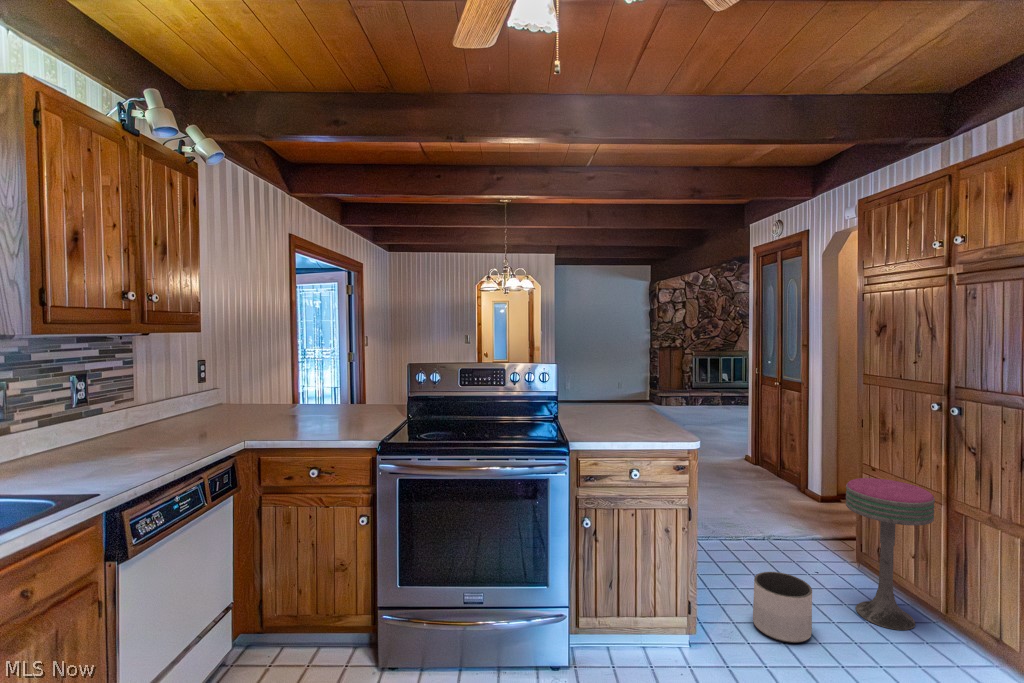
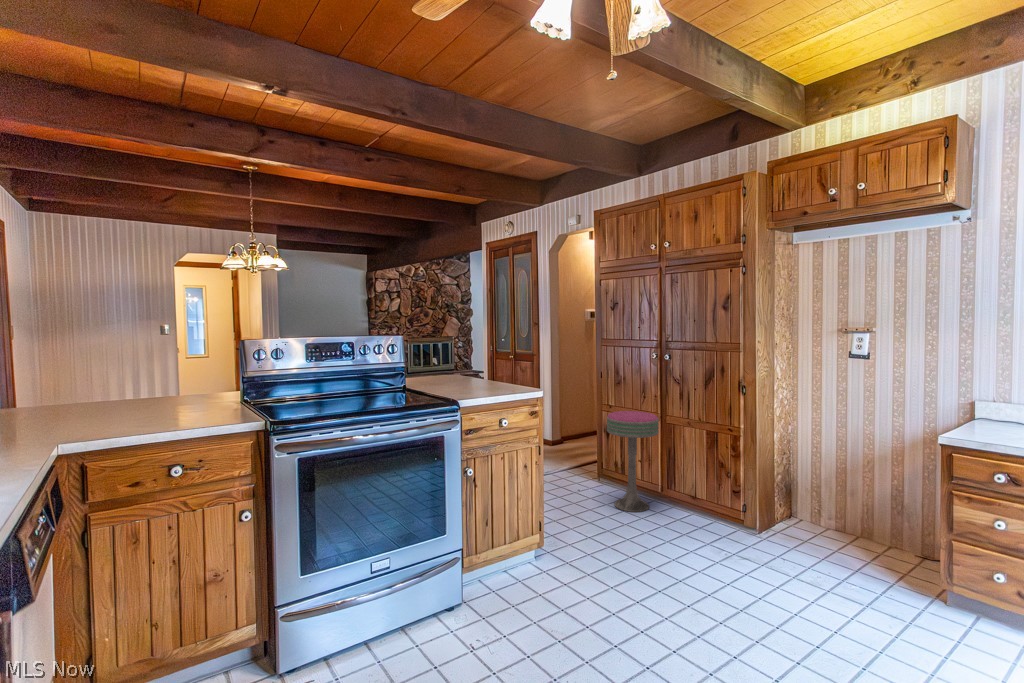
planter: present [753,572,812,643] -> none [563,490,603,537]

